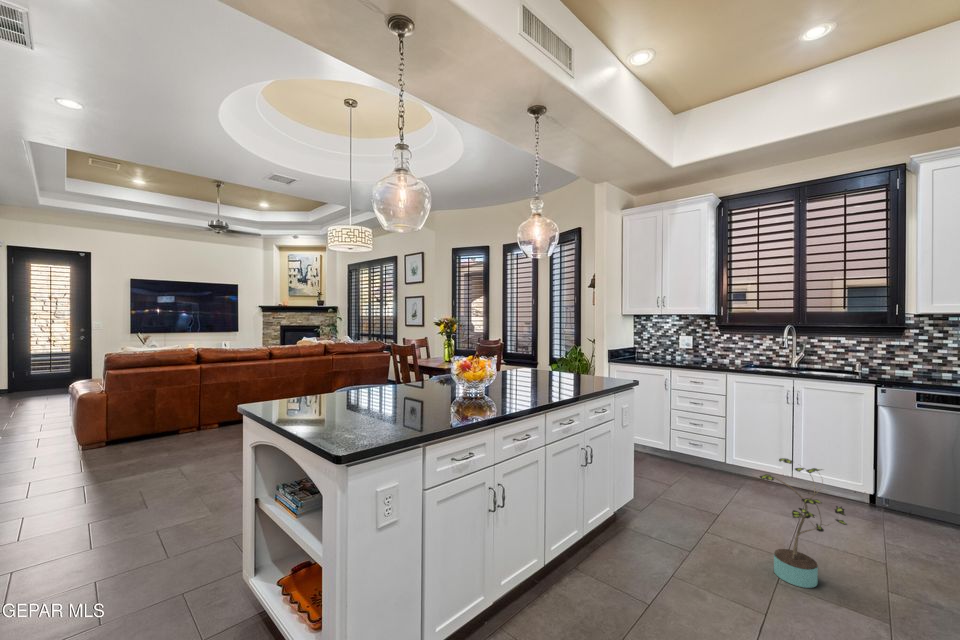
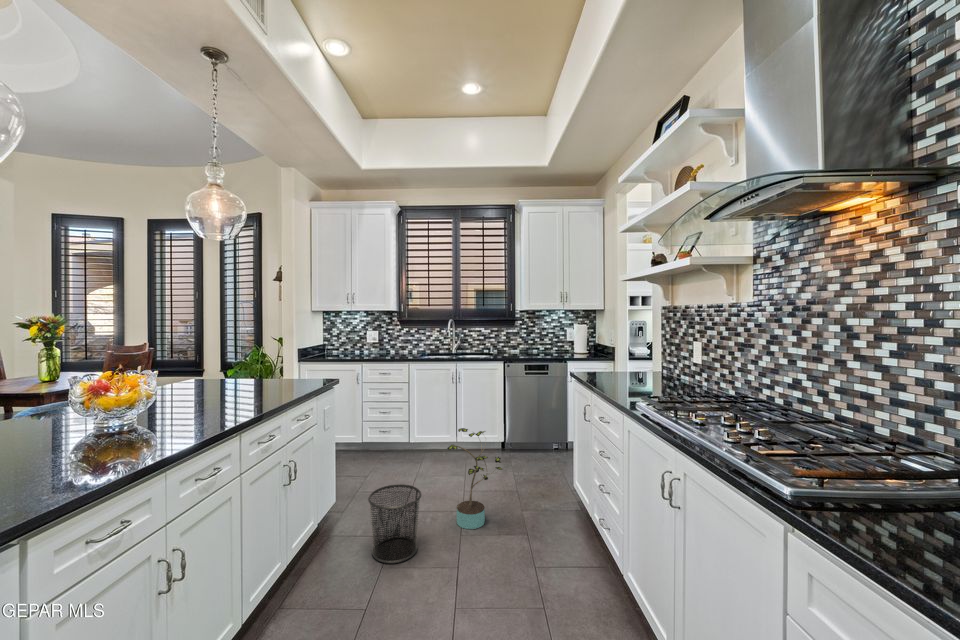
waste bin: none [659,498,721,582] -> present [368,484,421,564]

